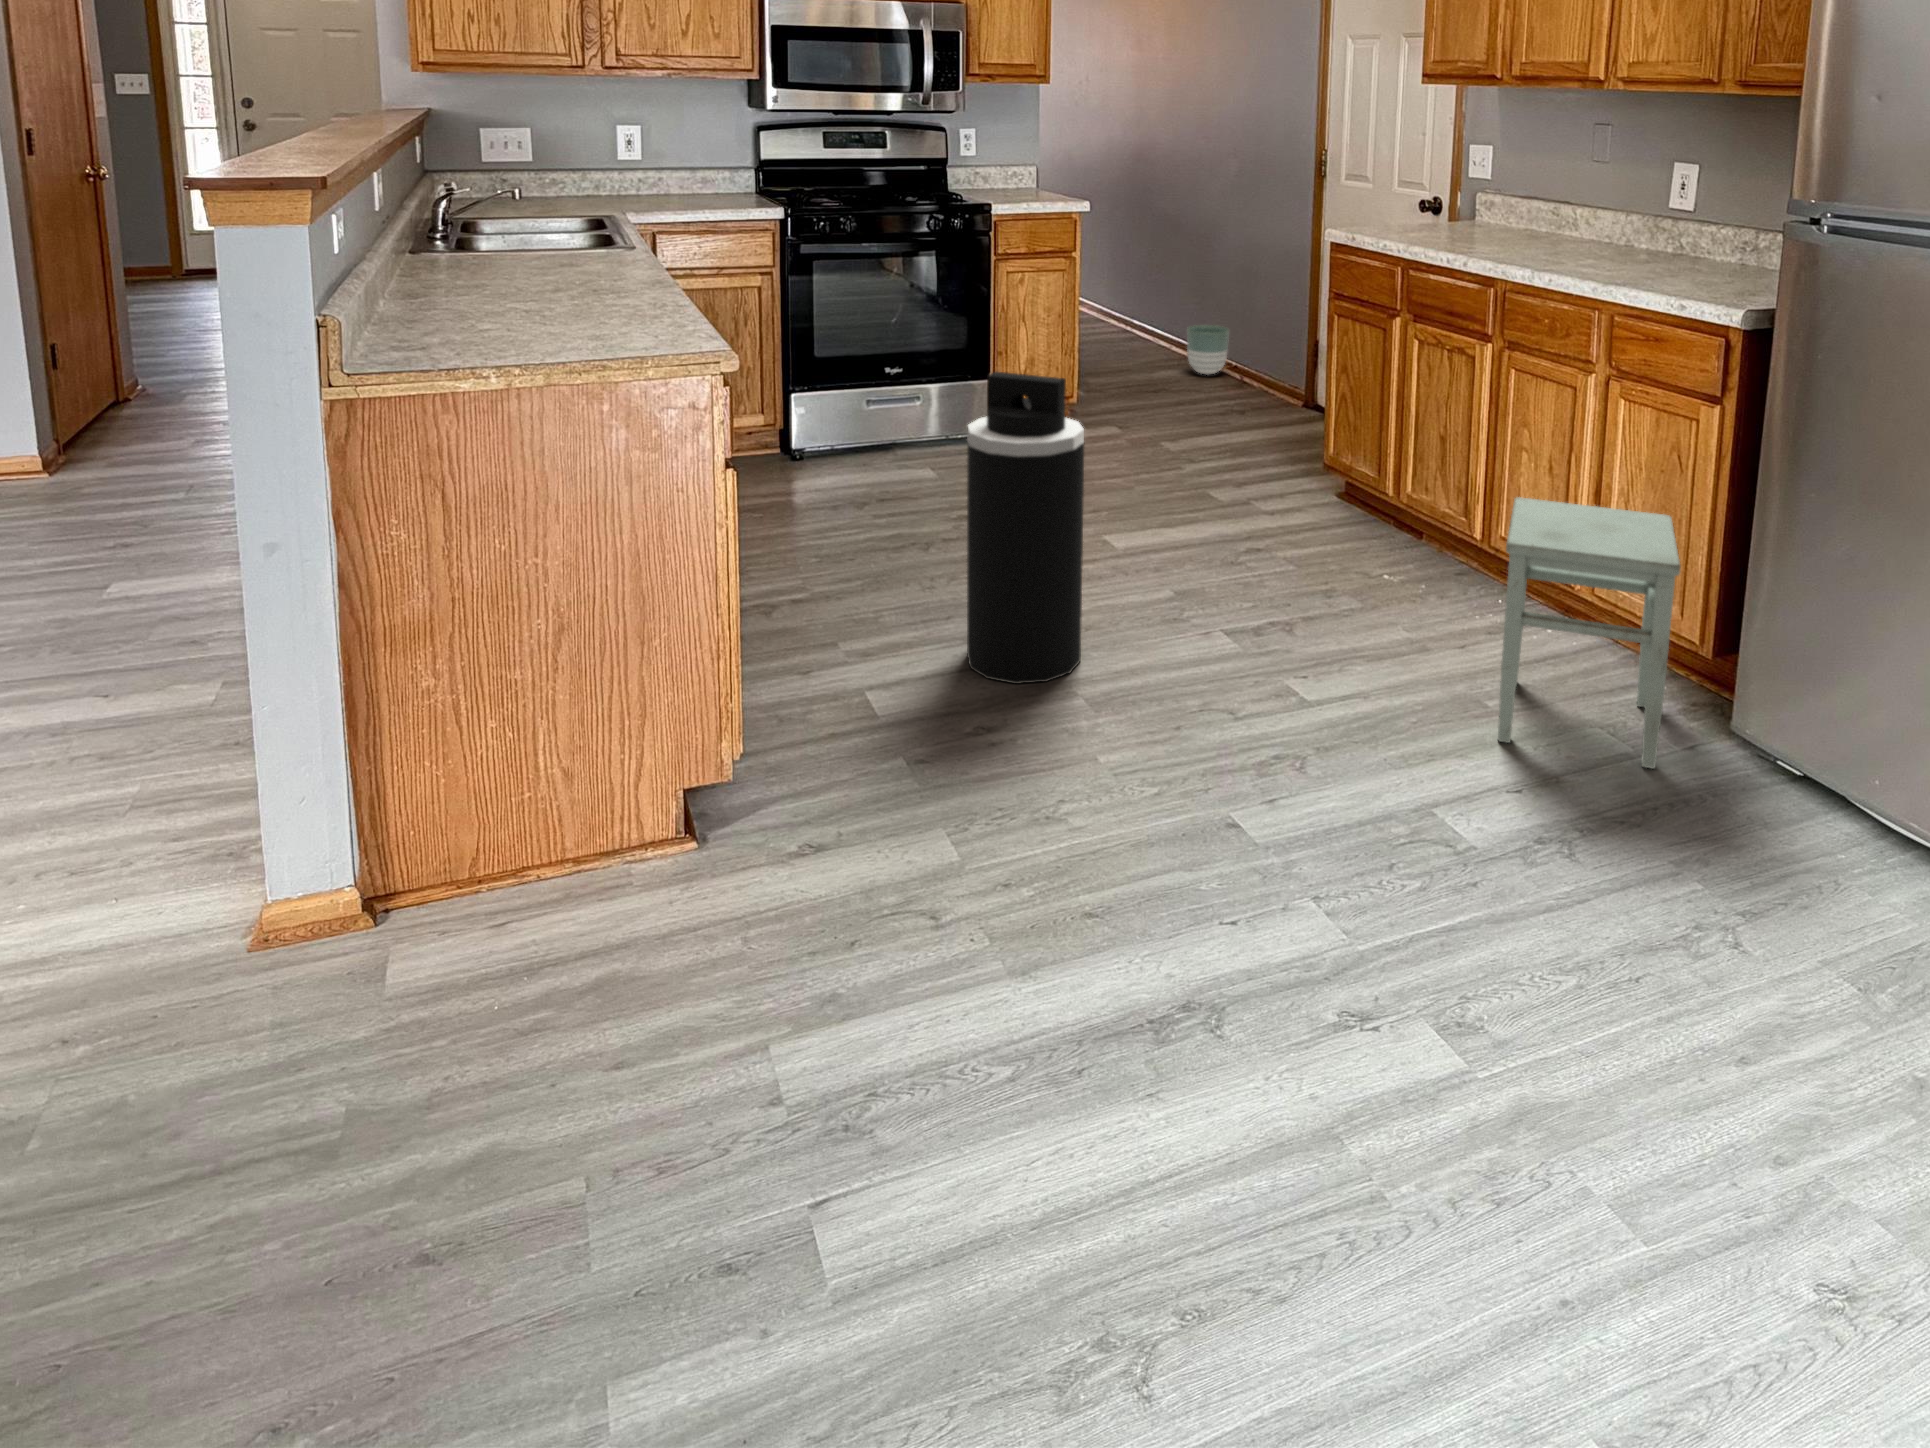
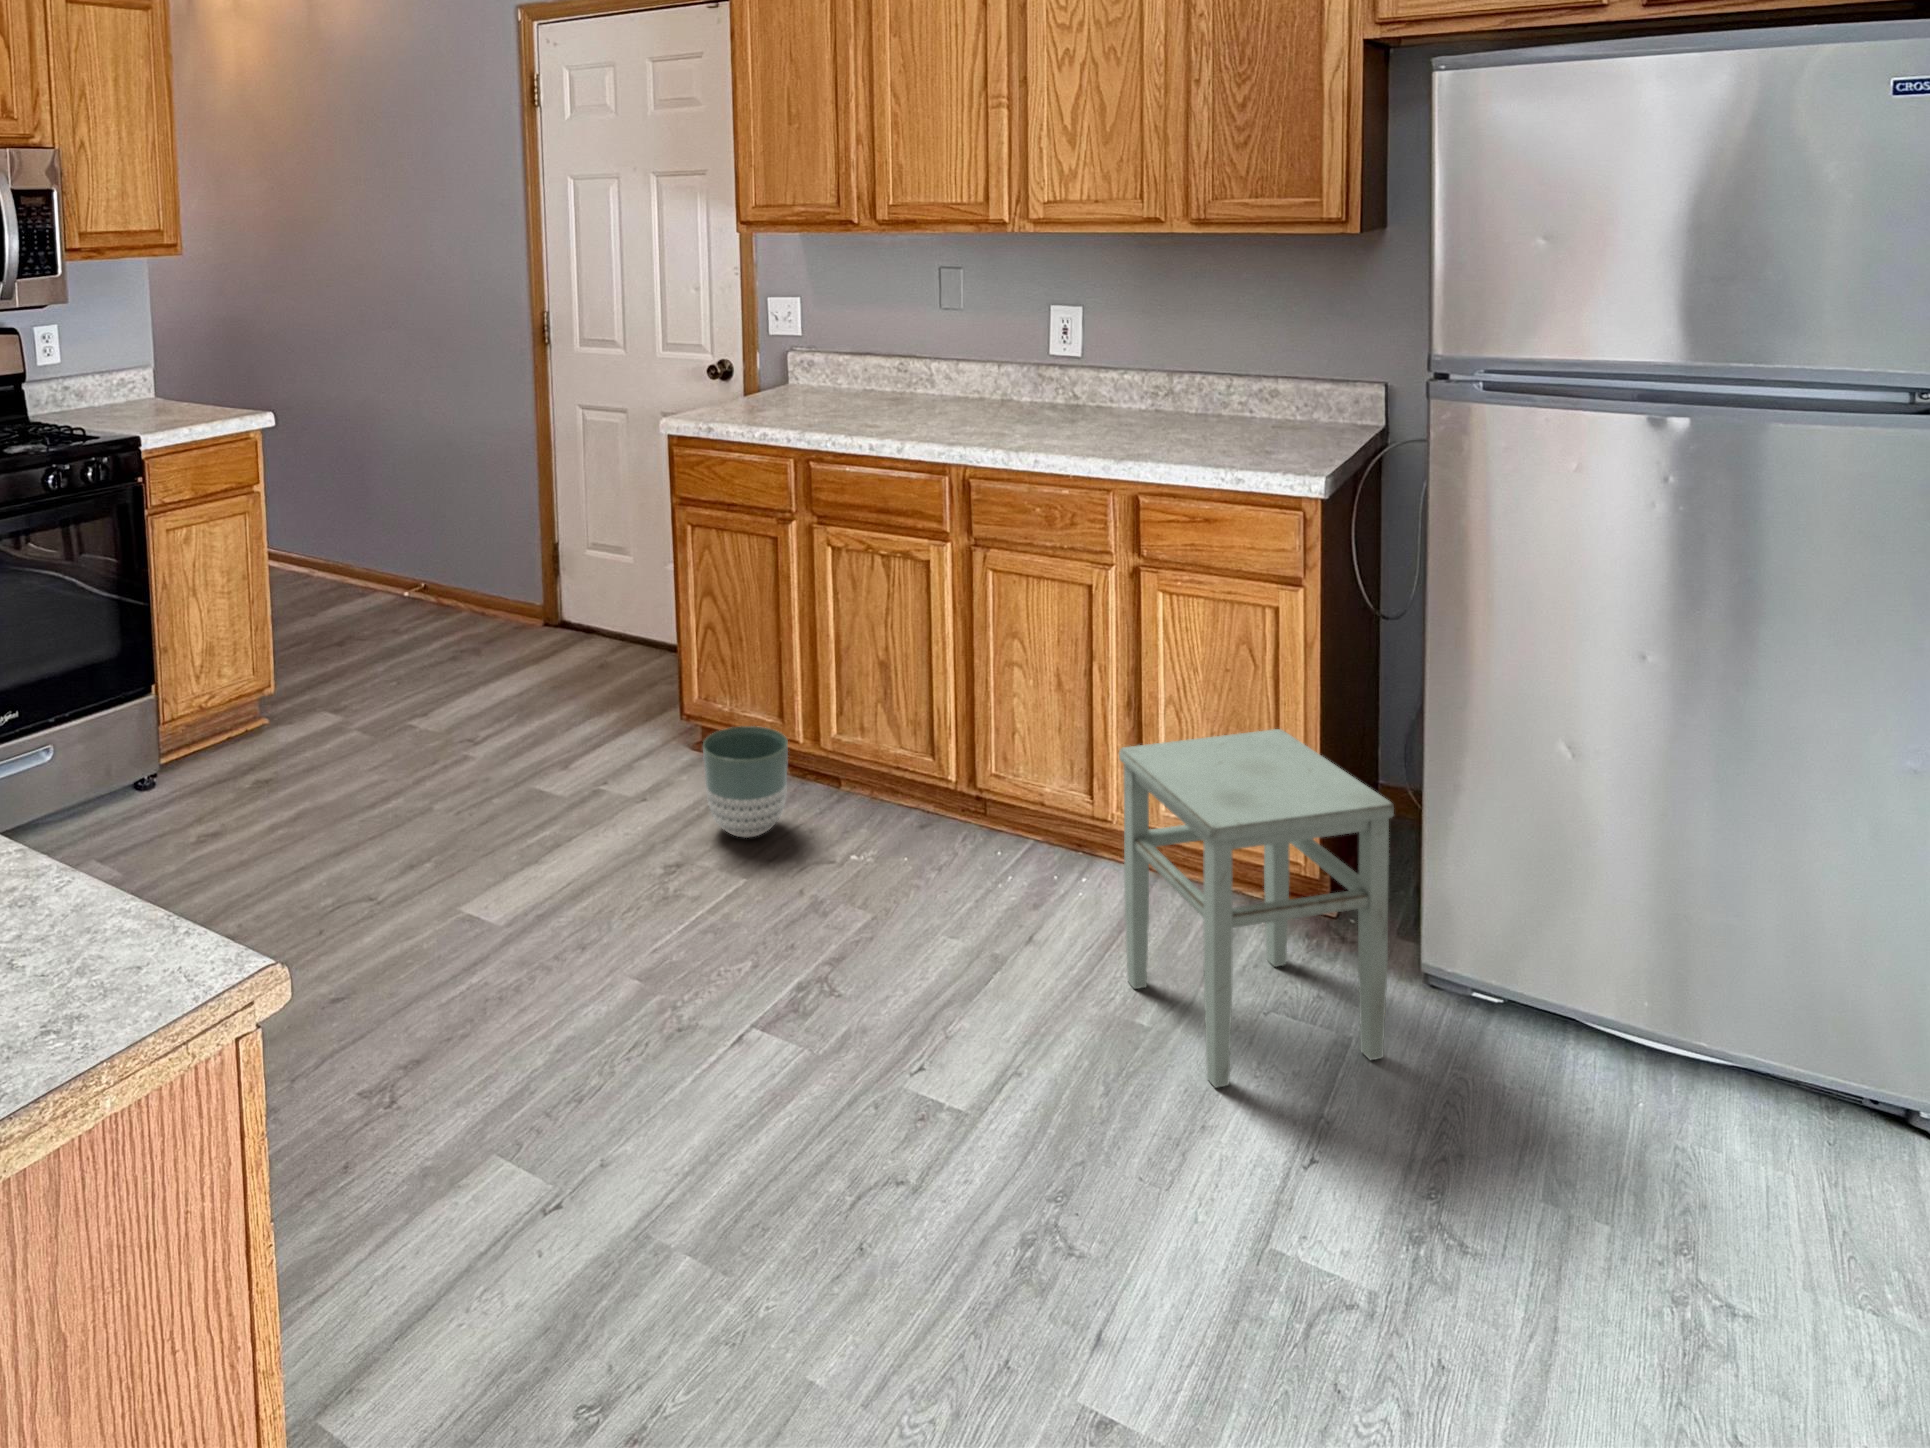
planter: present [1187,325,1229,374] -> present [703,726,788,838]
trash can: present [967,372,1084,684] -> none [424,740,630,1290]

